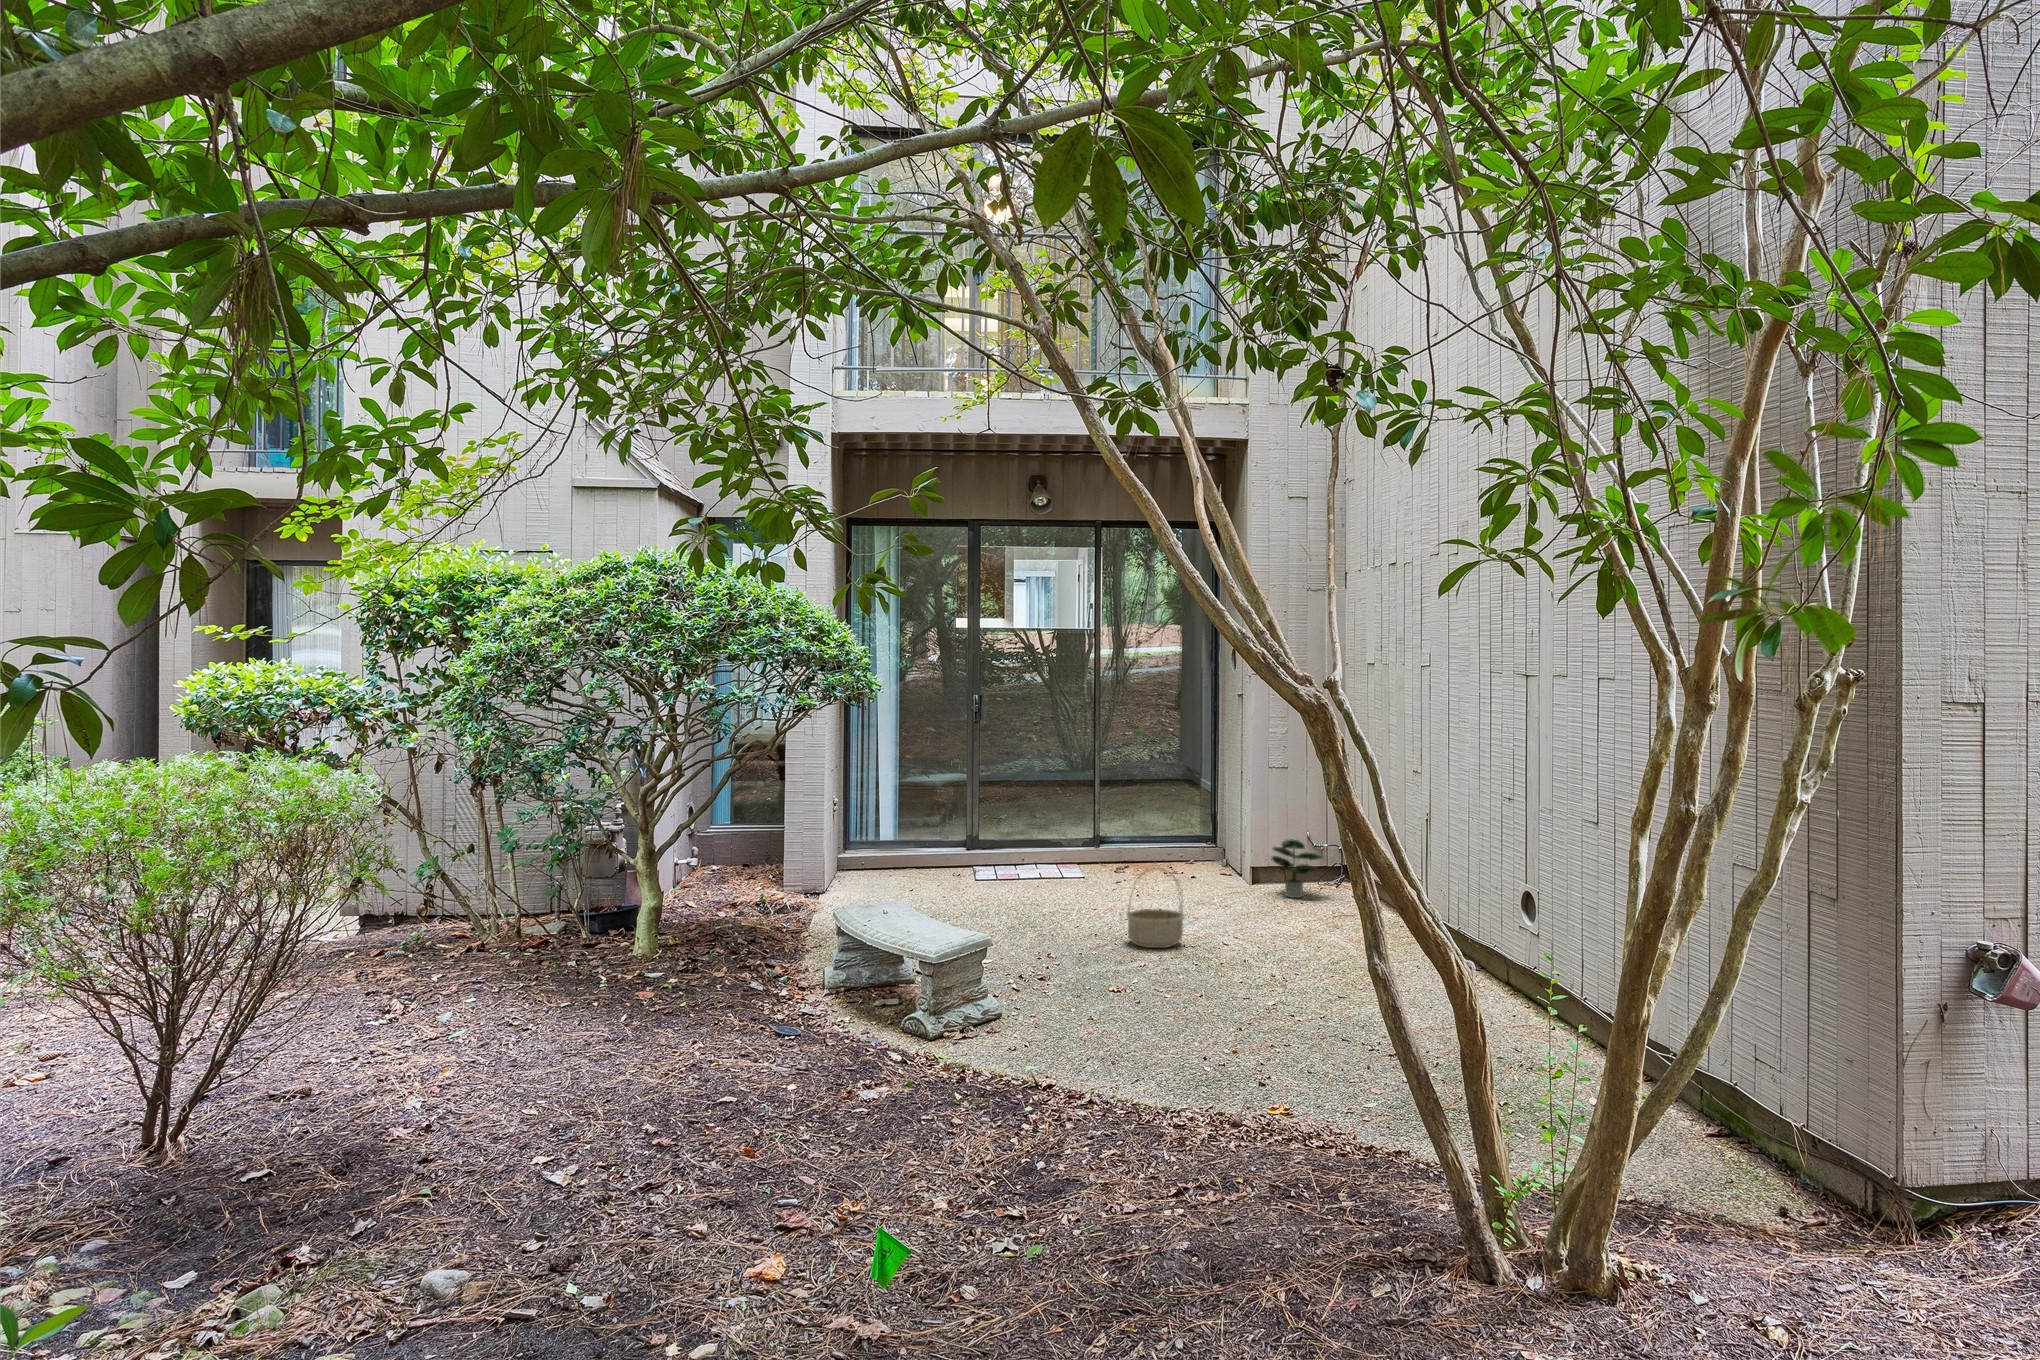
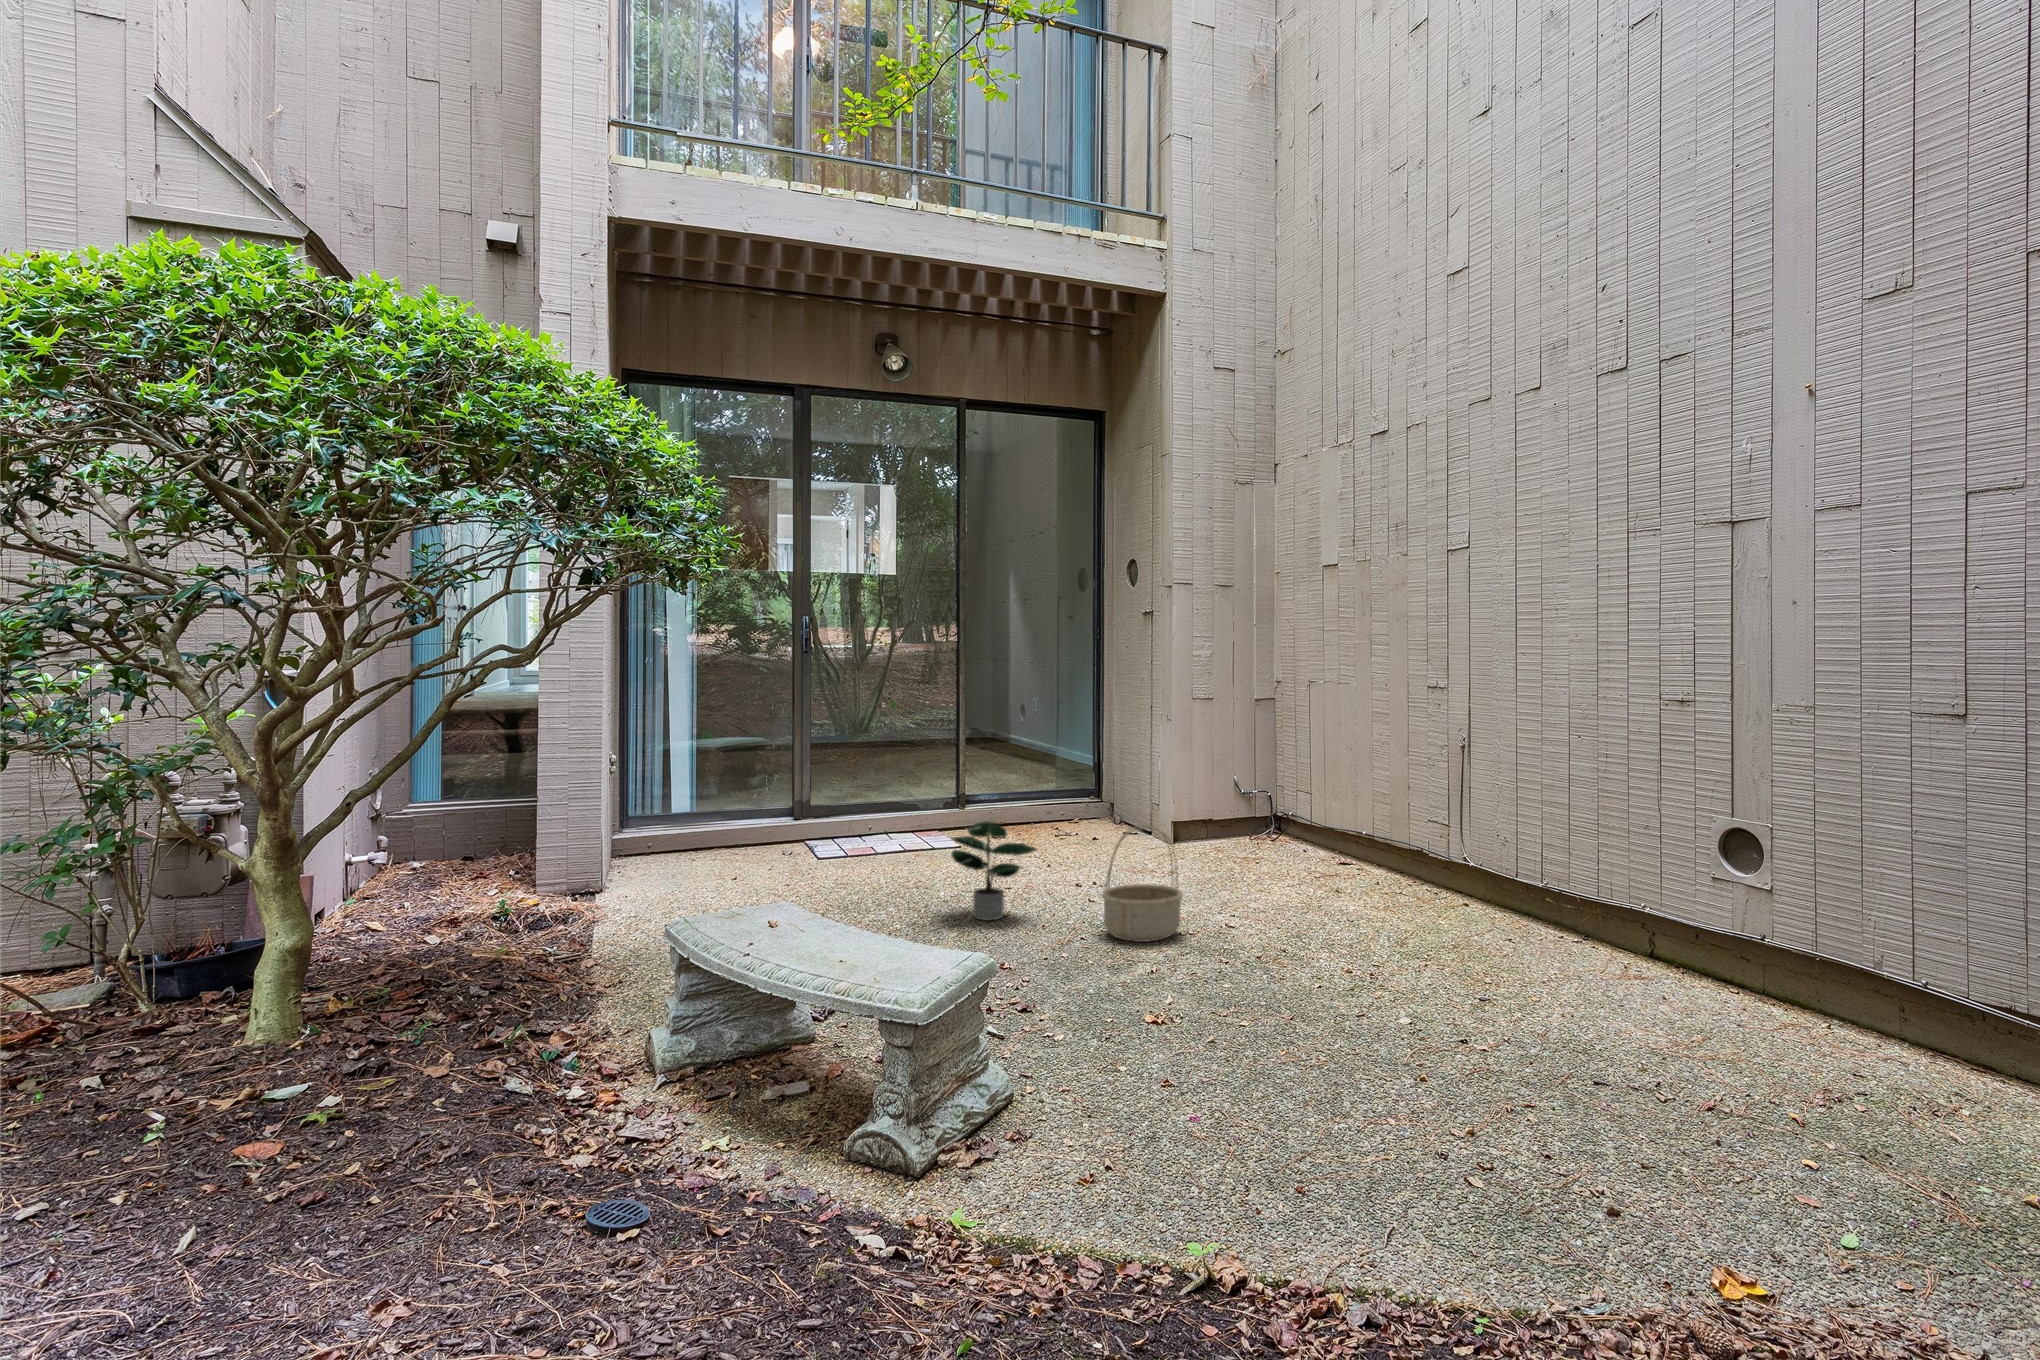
potted plant: present [1271,840,1322,898] -> present [951,822,1037,921]

